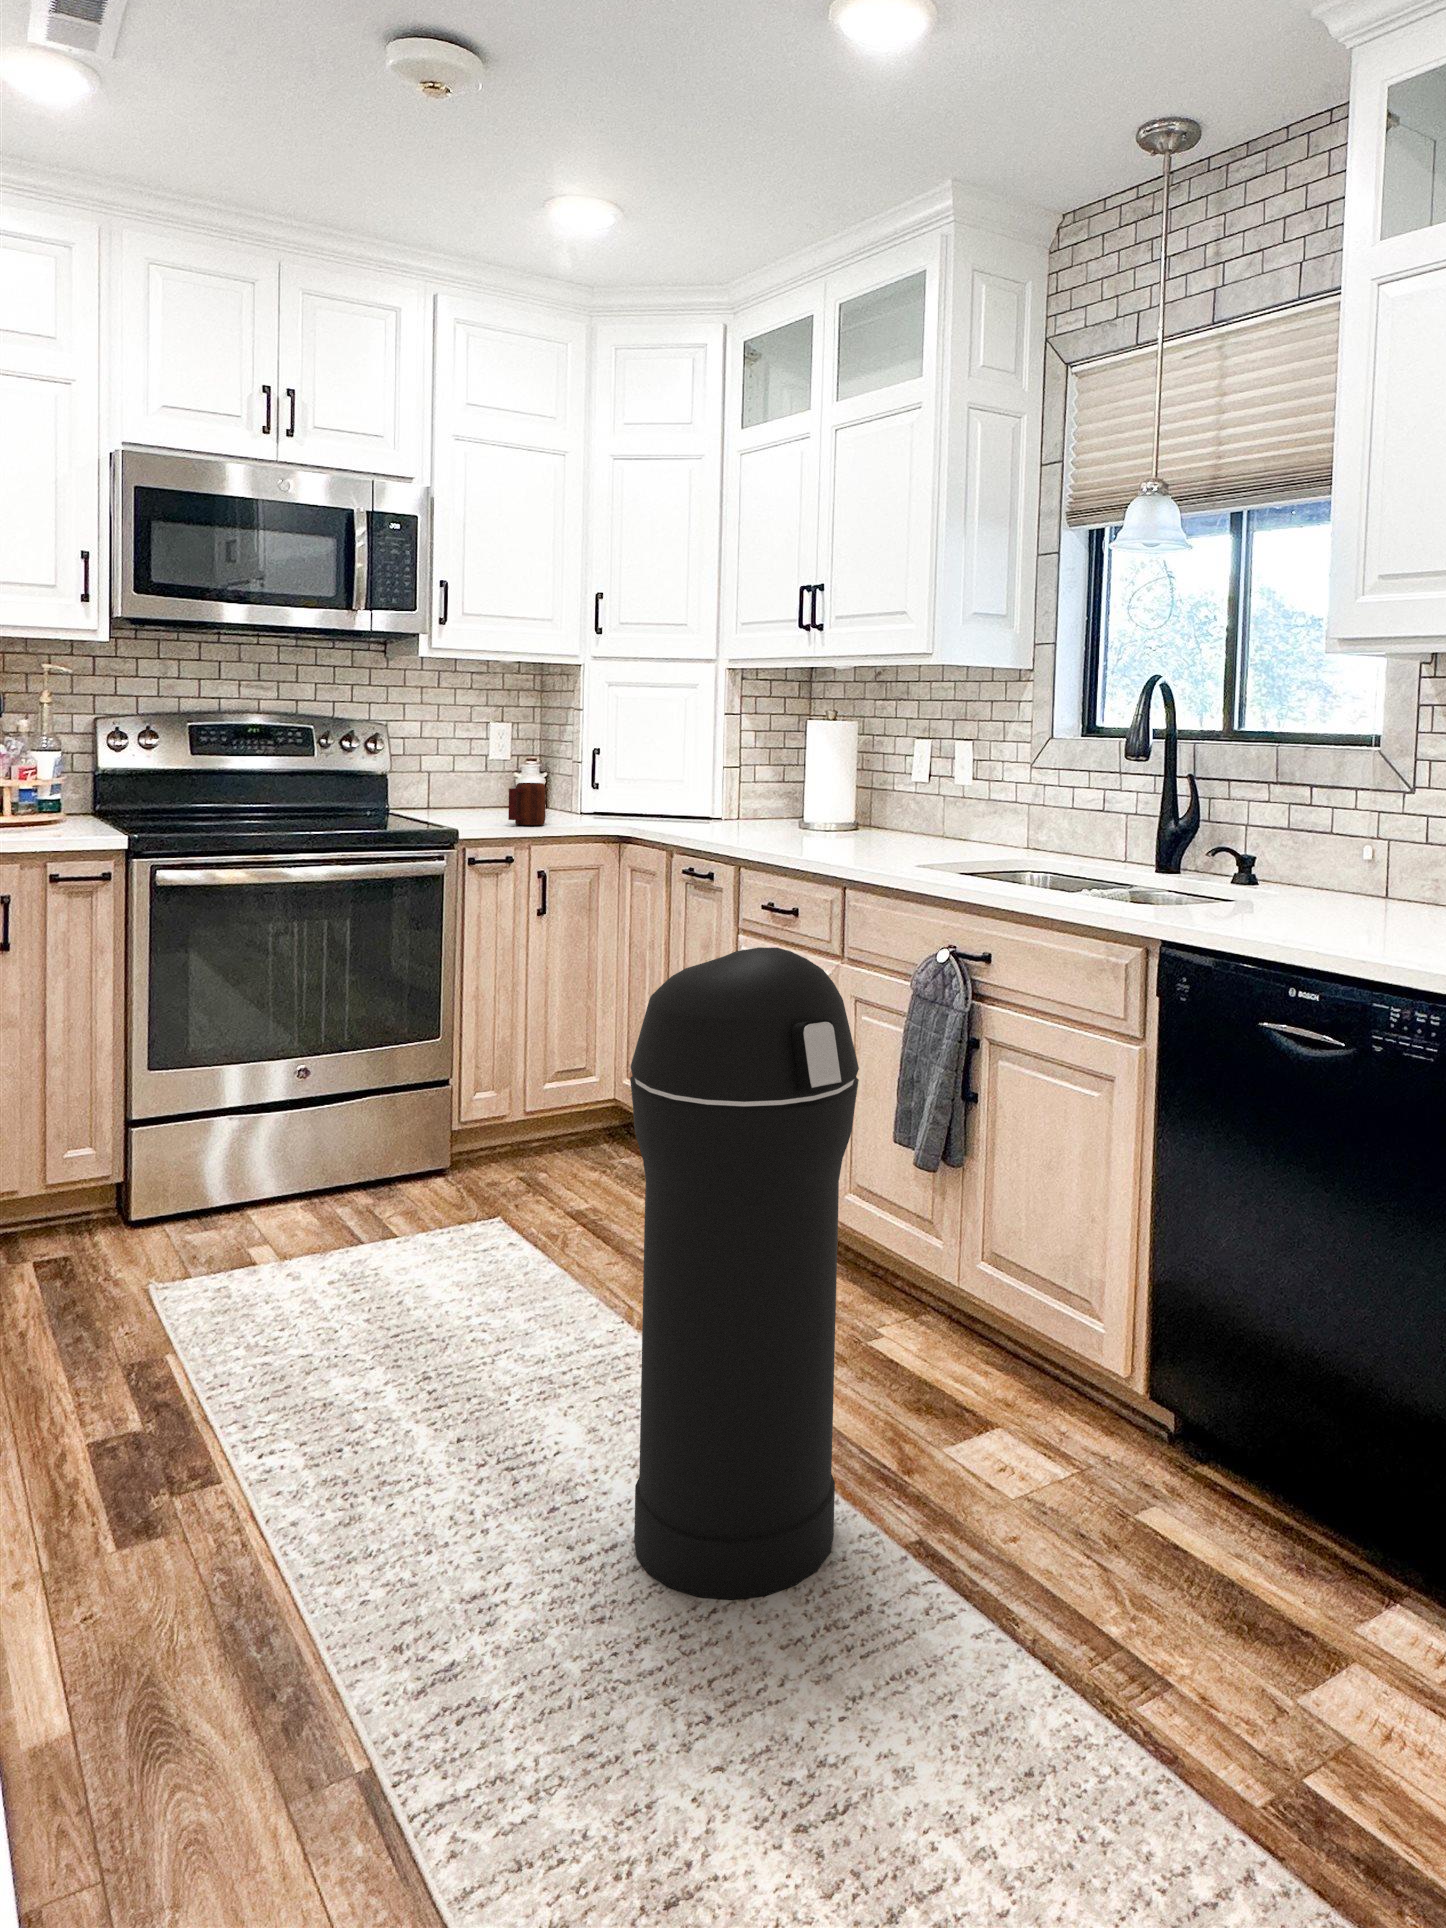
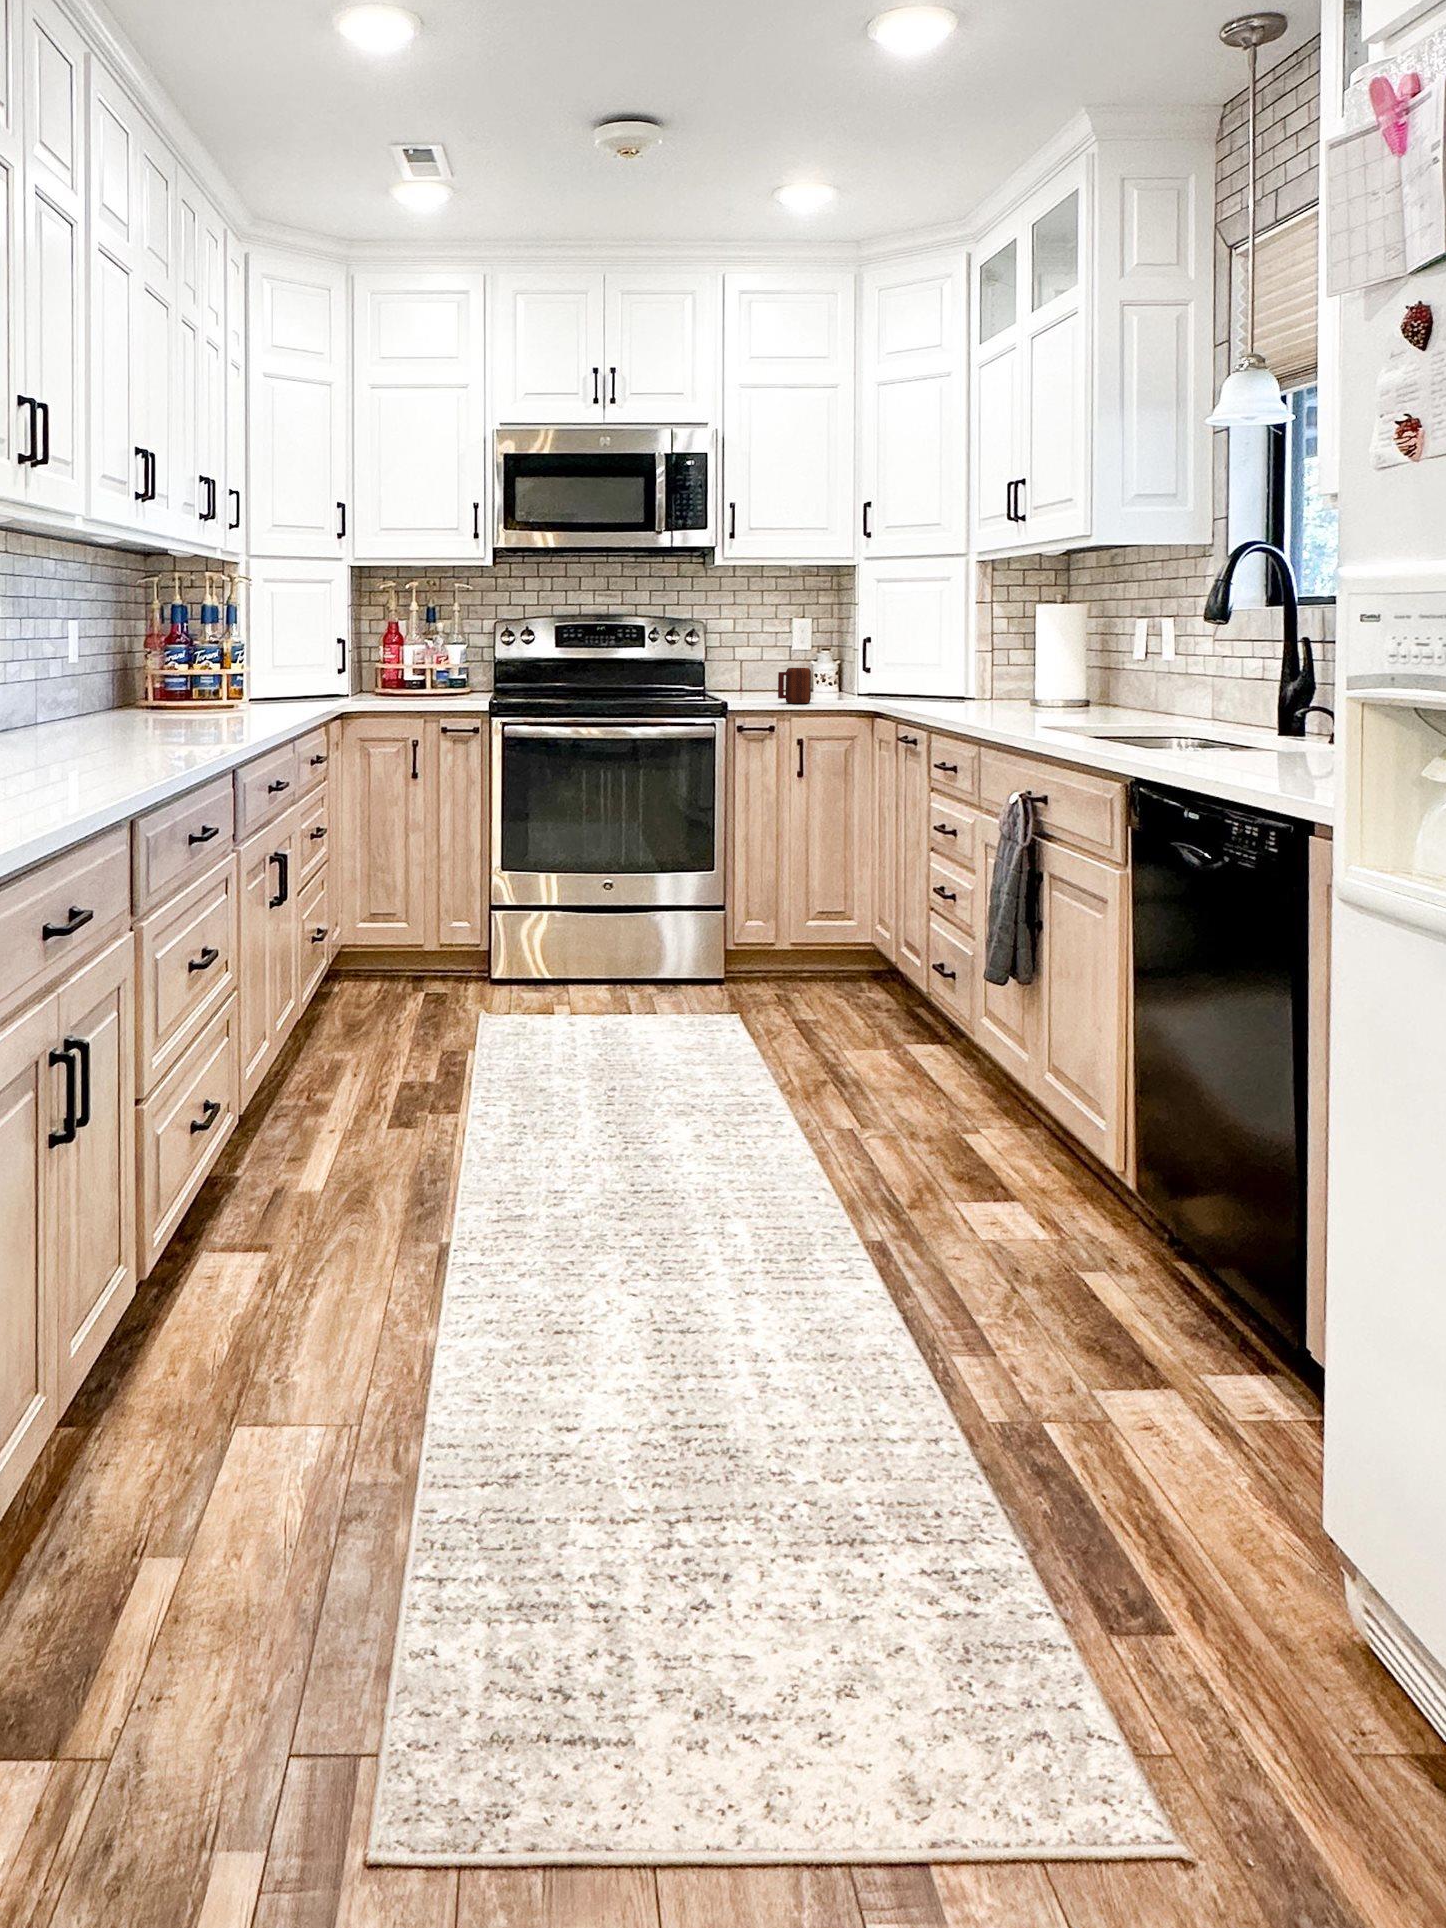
trash can: present [630,947,859,1599] -> none [658,762,830,1229]

